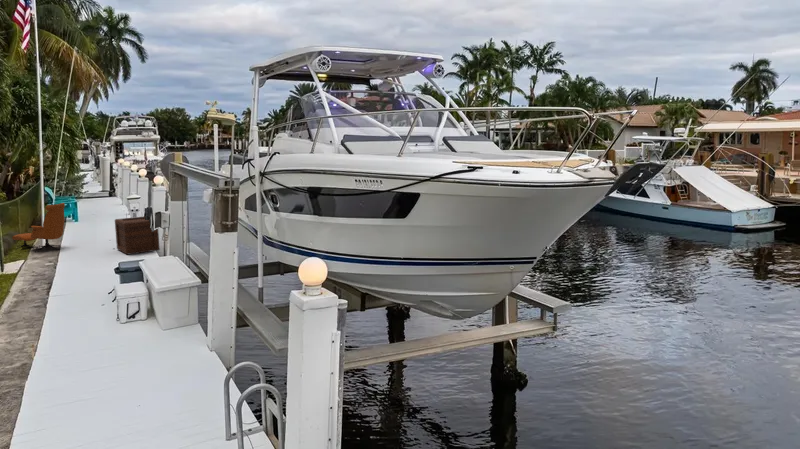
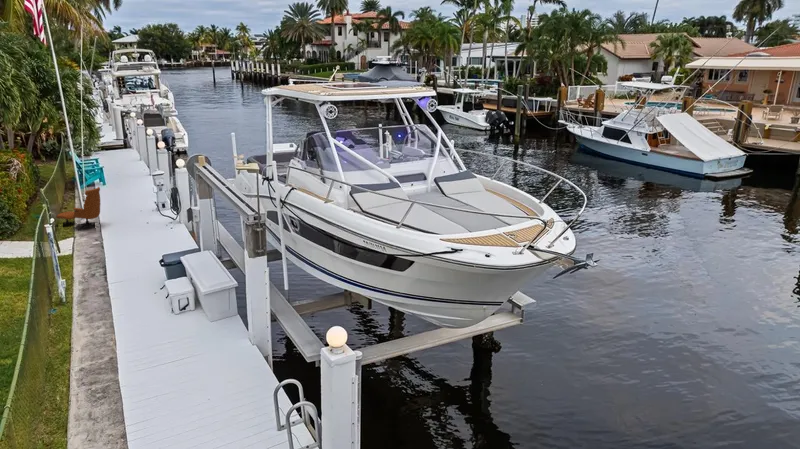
wooden crate: present [115,217,160,255] -> none [145,197,185,233]

